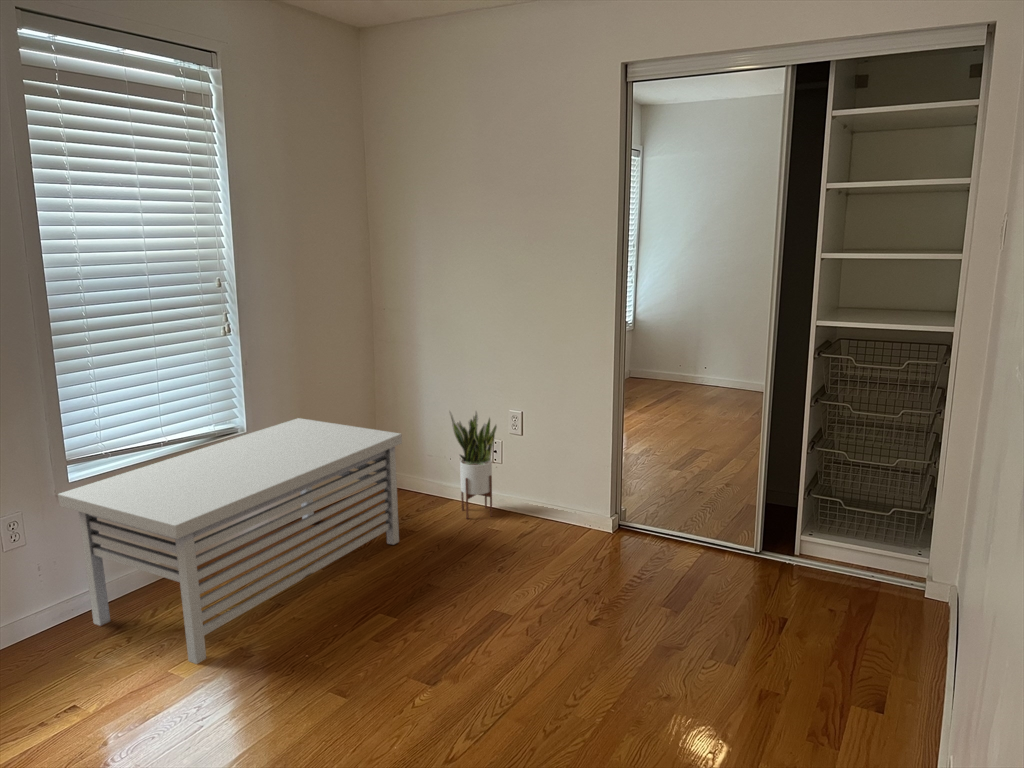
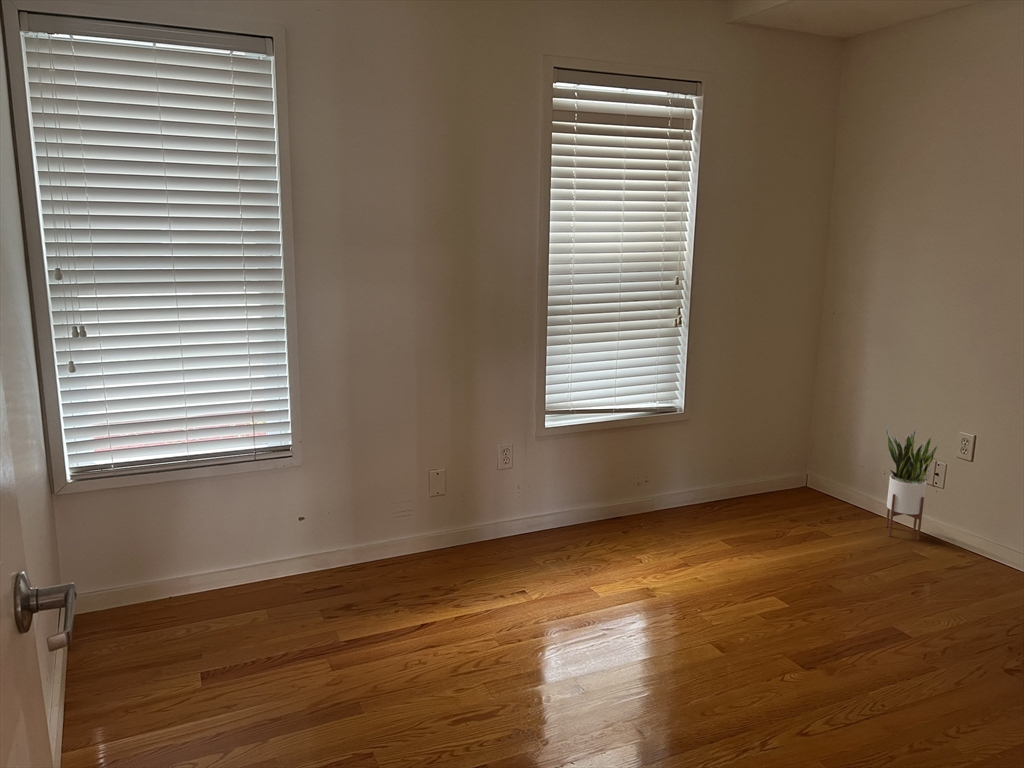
storage bench: present [58,418,402,664] -> none [536,408,826,589]

